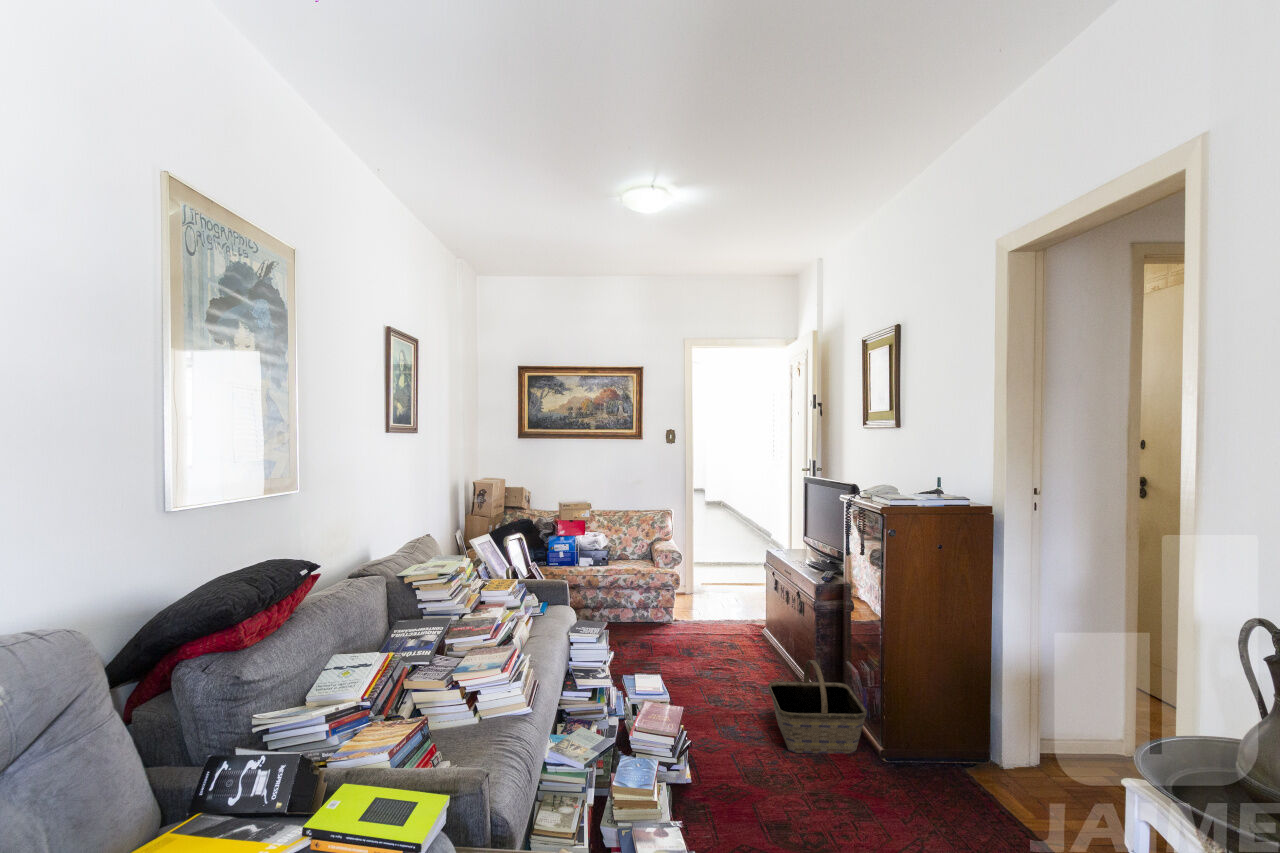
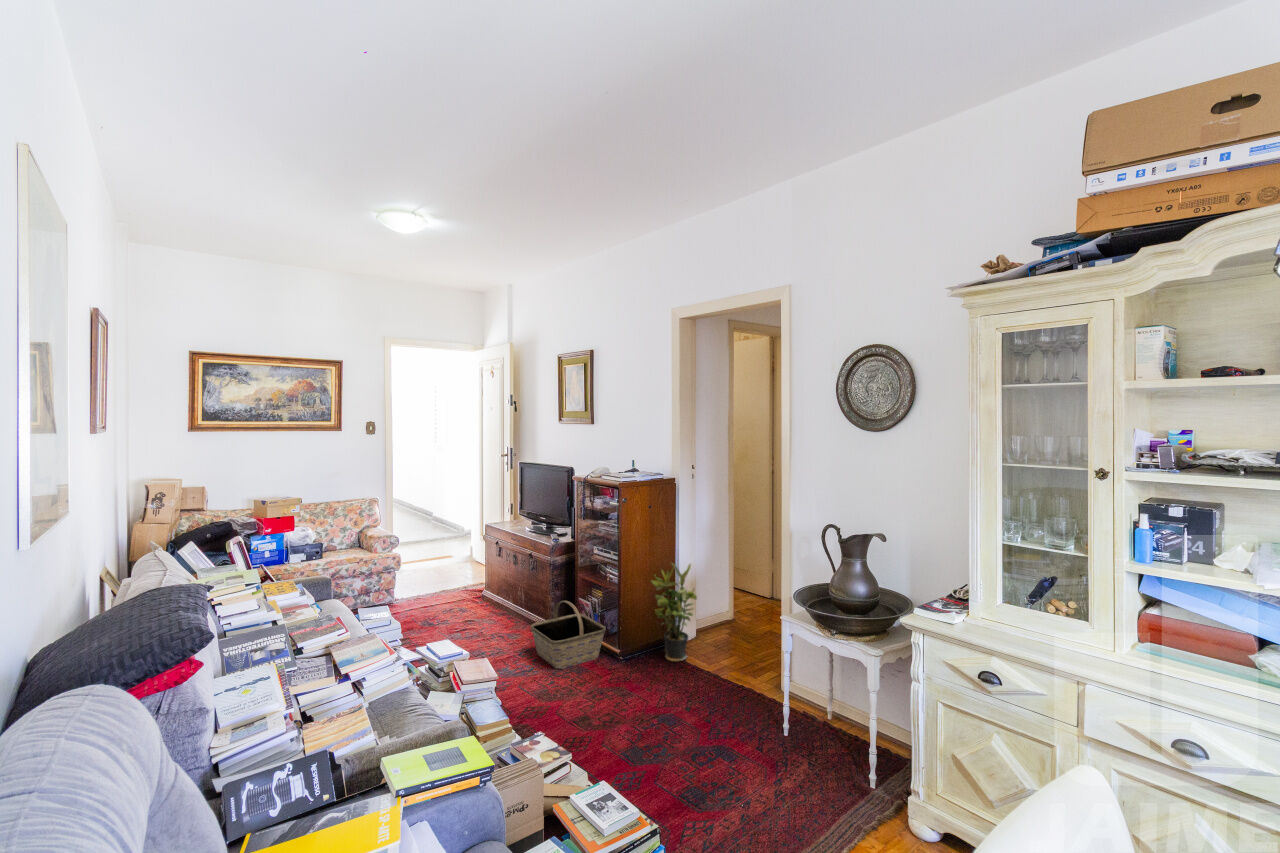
potted plant: none [931,634,1019,799] -> present [651,563,697,662]

